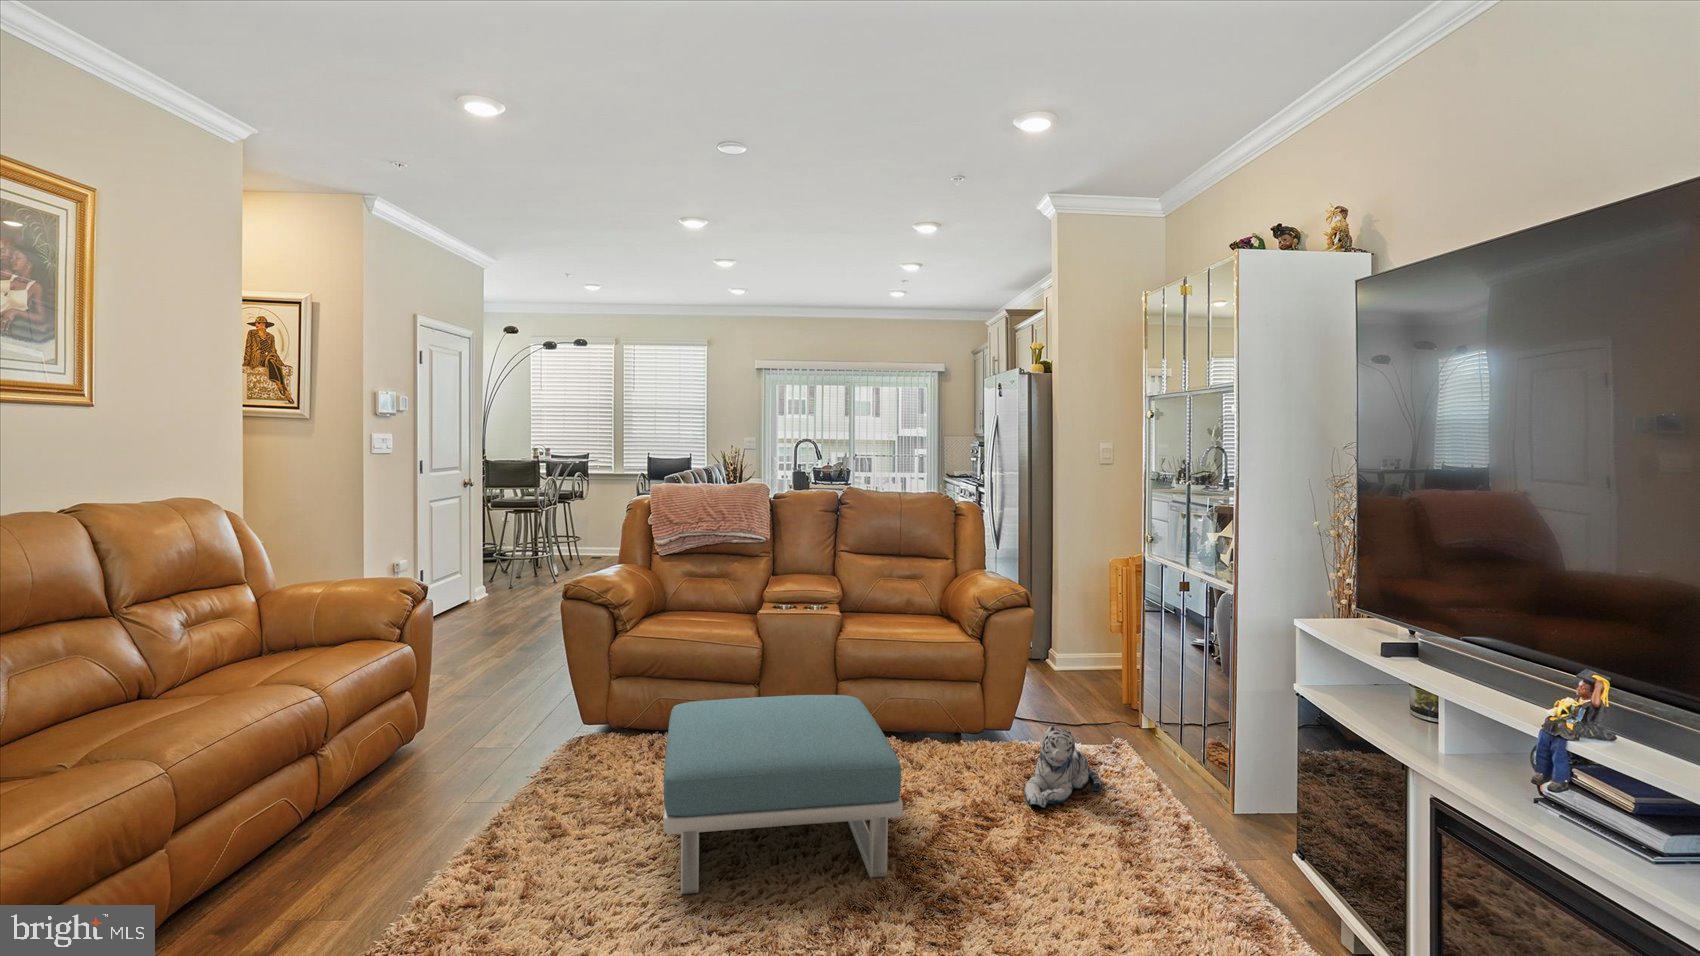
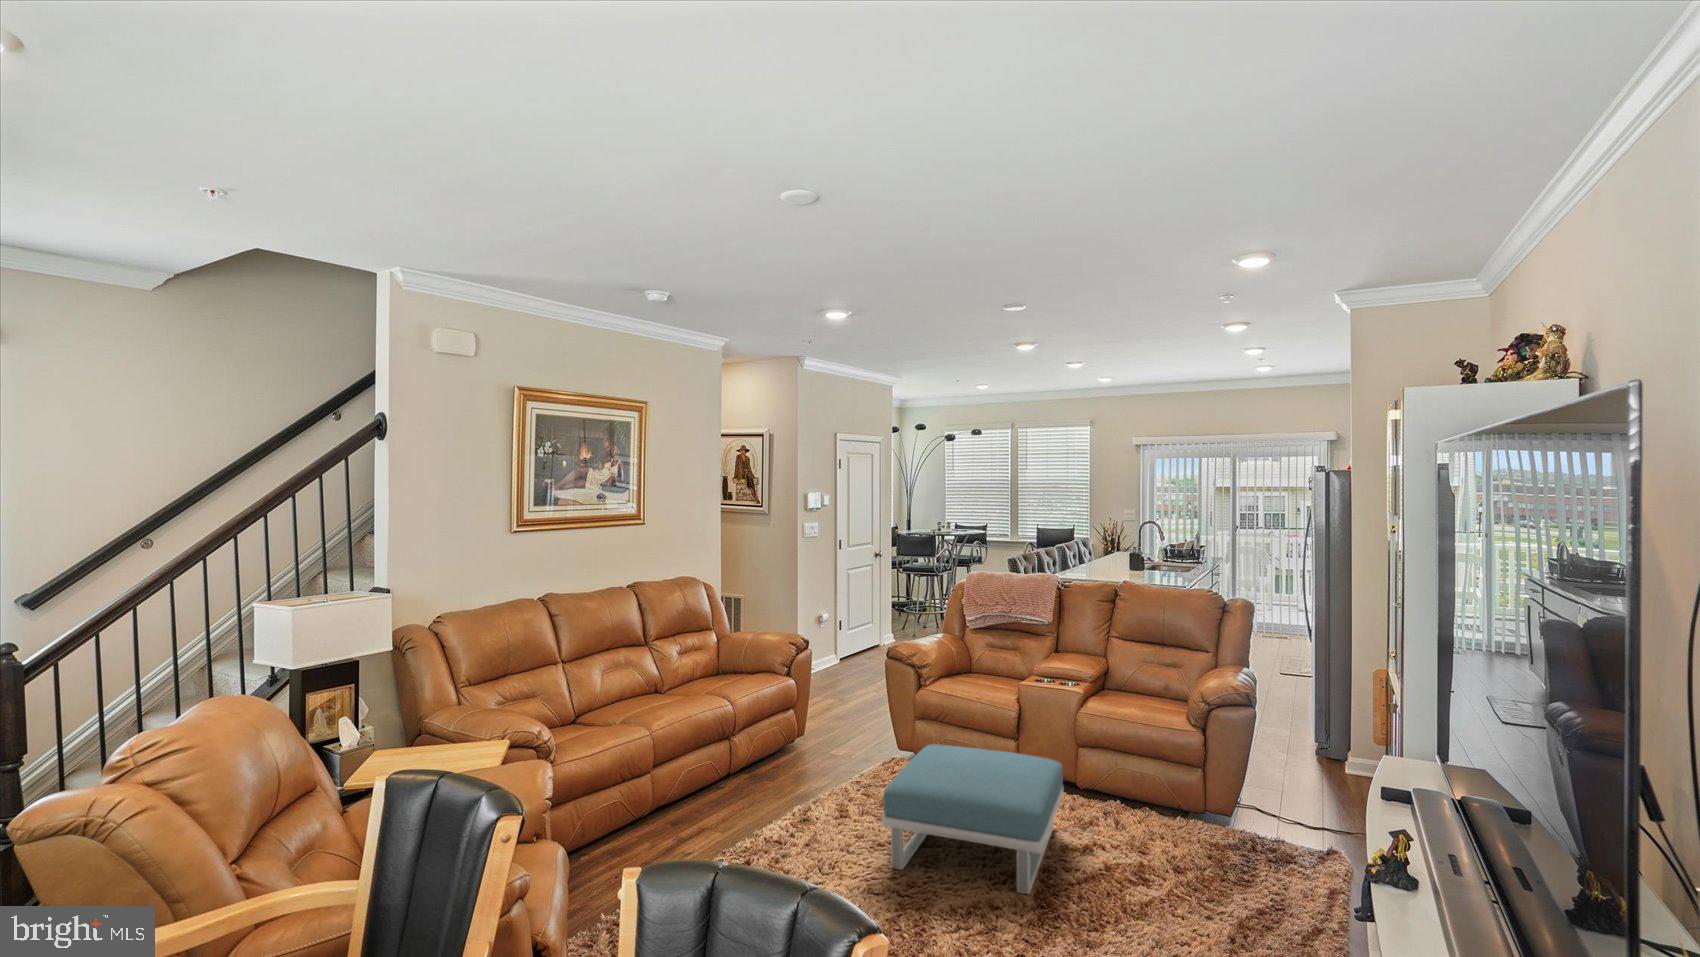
plush toy: present [1025,727,1102,808] -> none [1188,817,1282,885]

